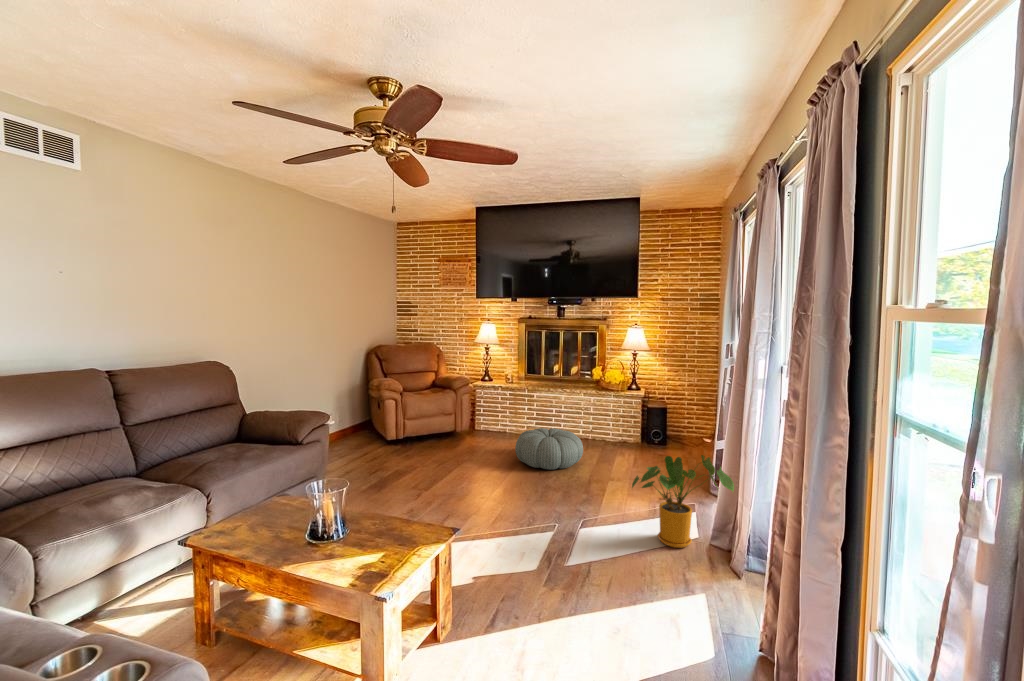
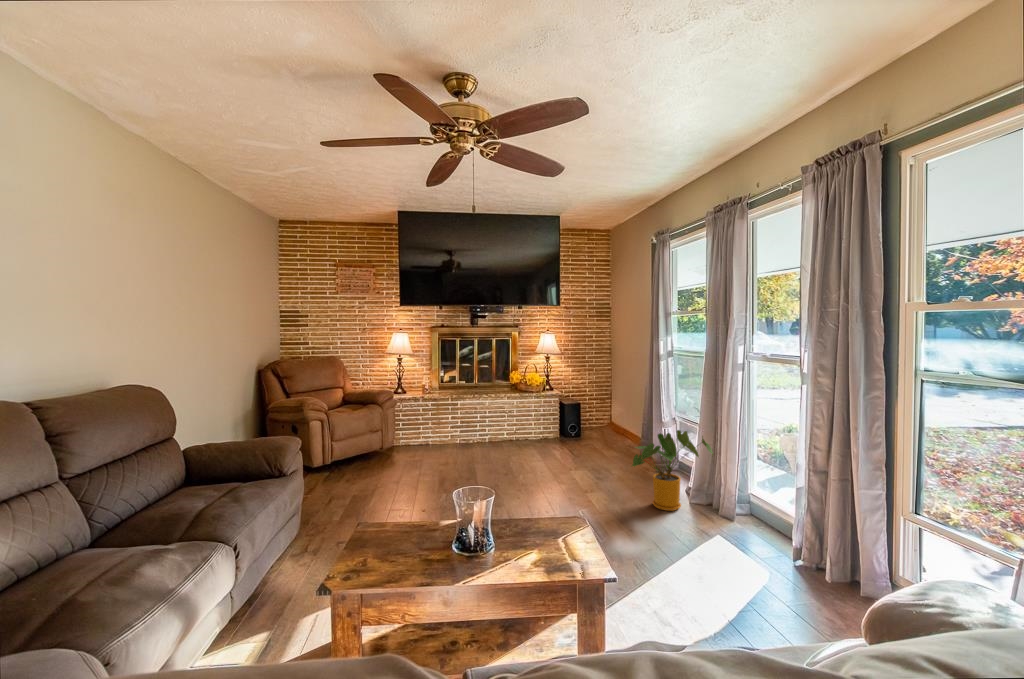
pouf: present [515,428,583,469] -> none [467,431,532,471]

